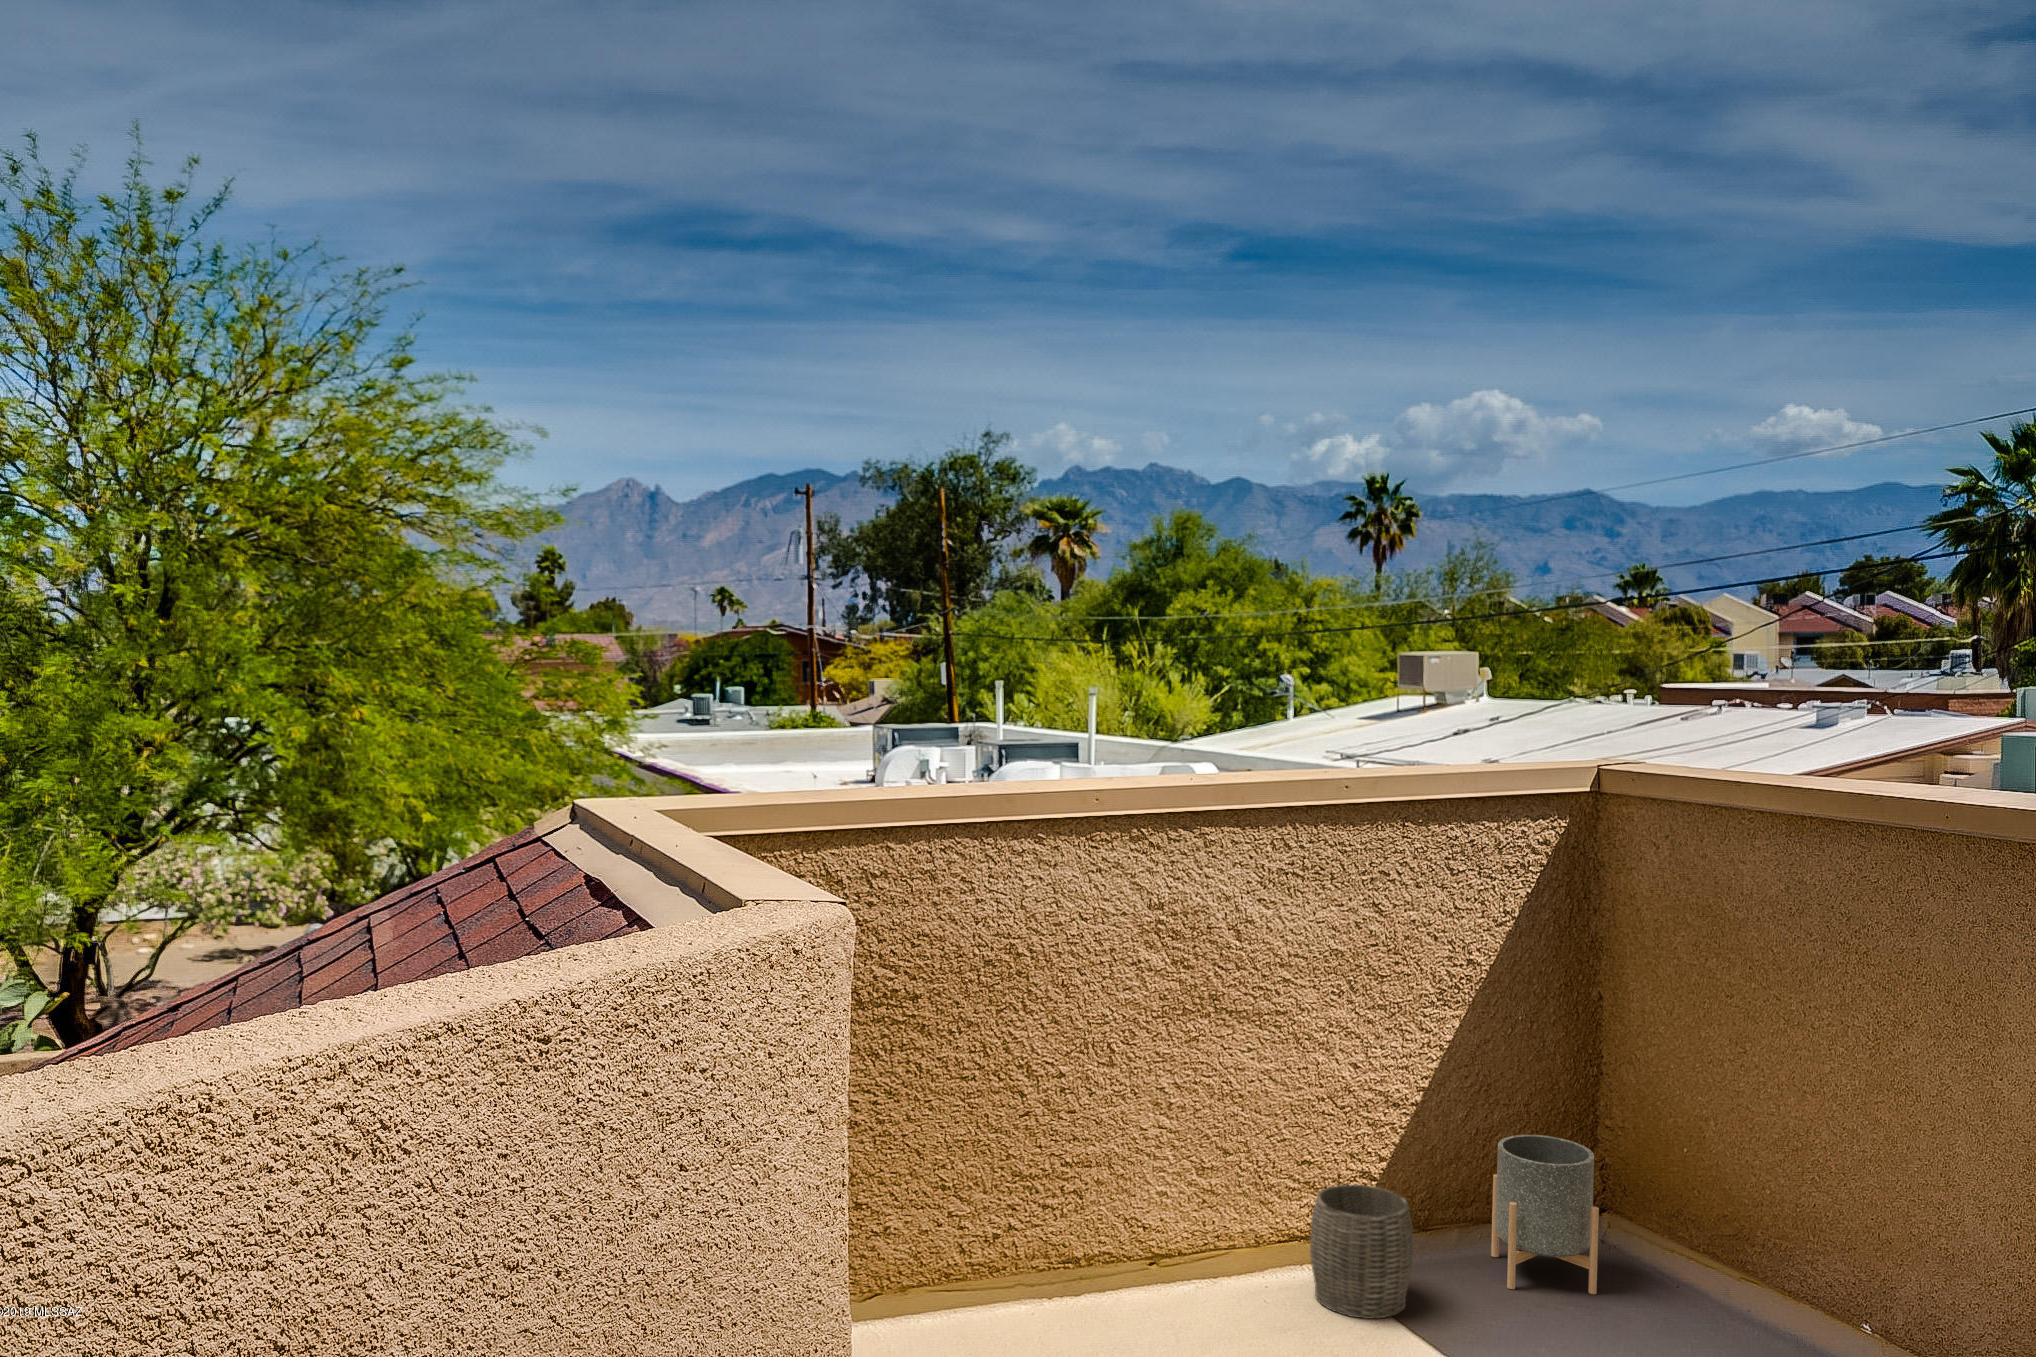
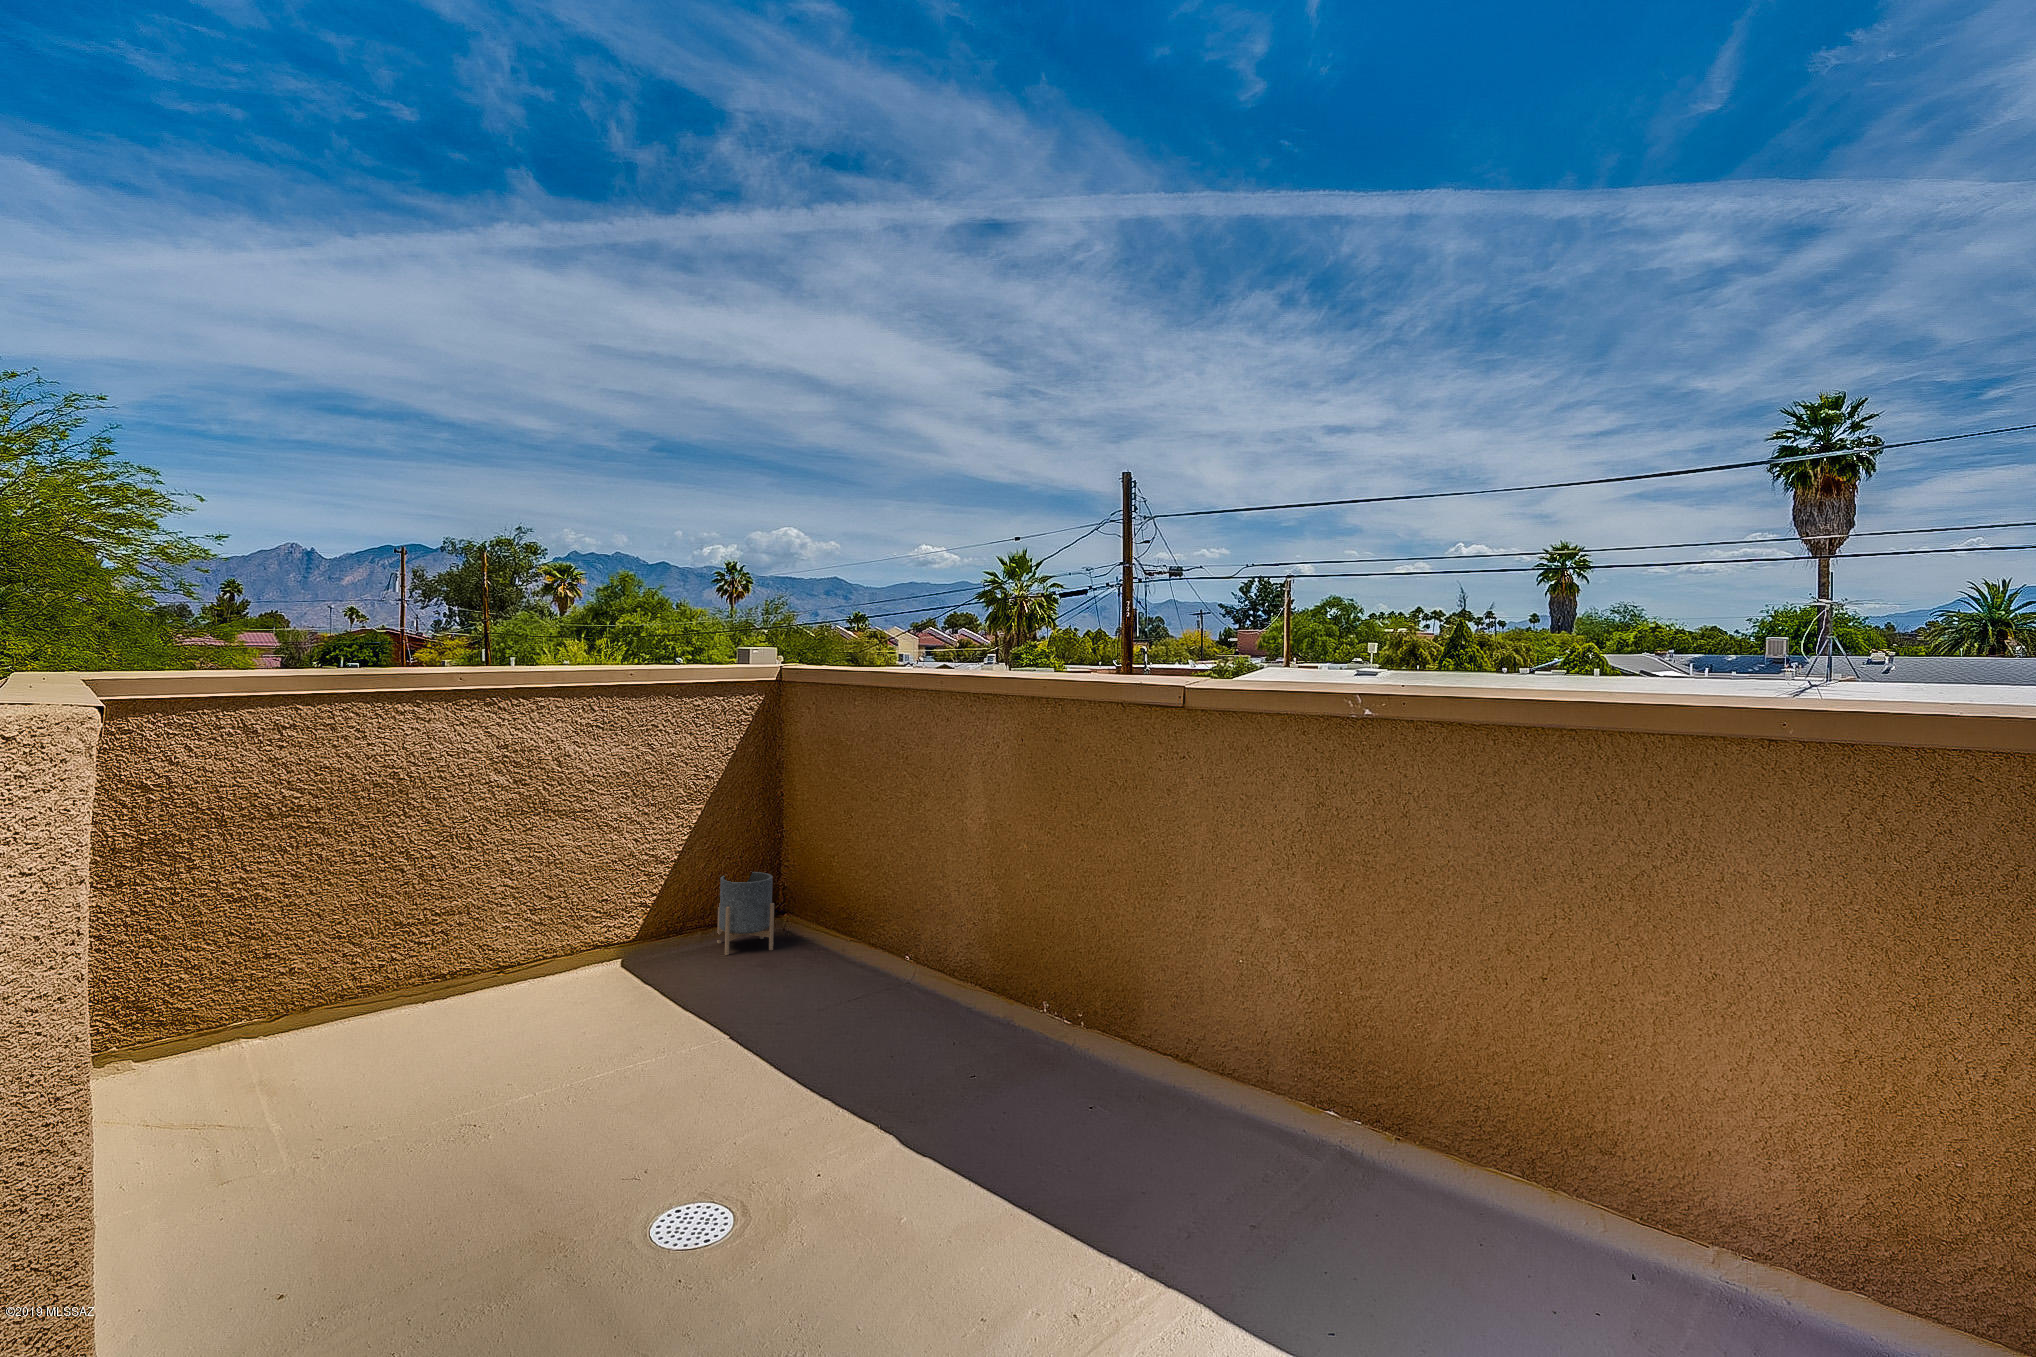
woven basket: present [1310,1185,1413,1319] -> none [607,908,669,981]

